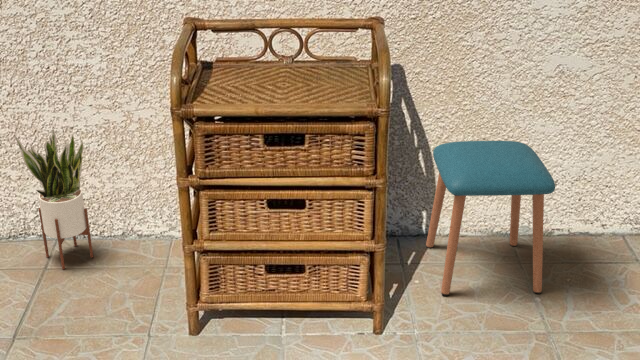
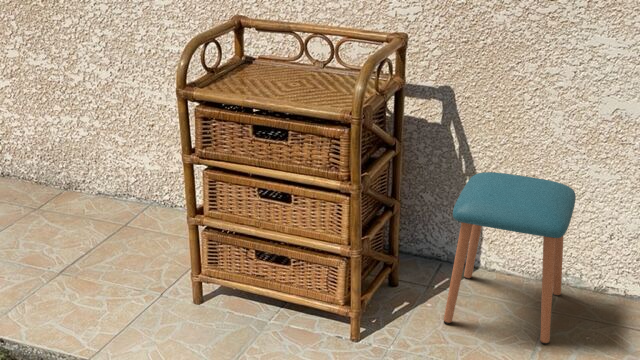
potted plant: present [14,130,93,269] -> none [108,104,167,228]

